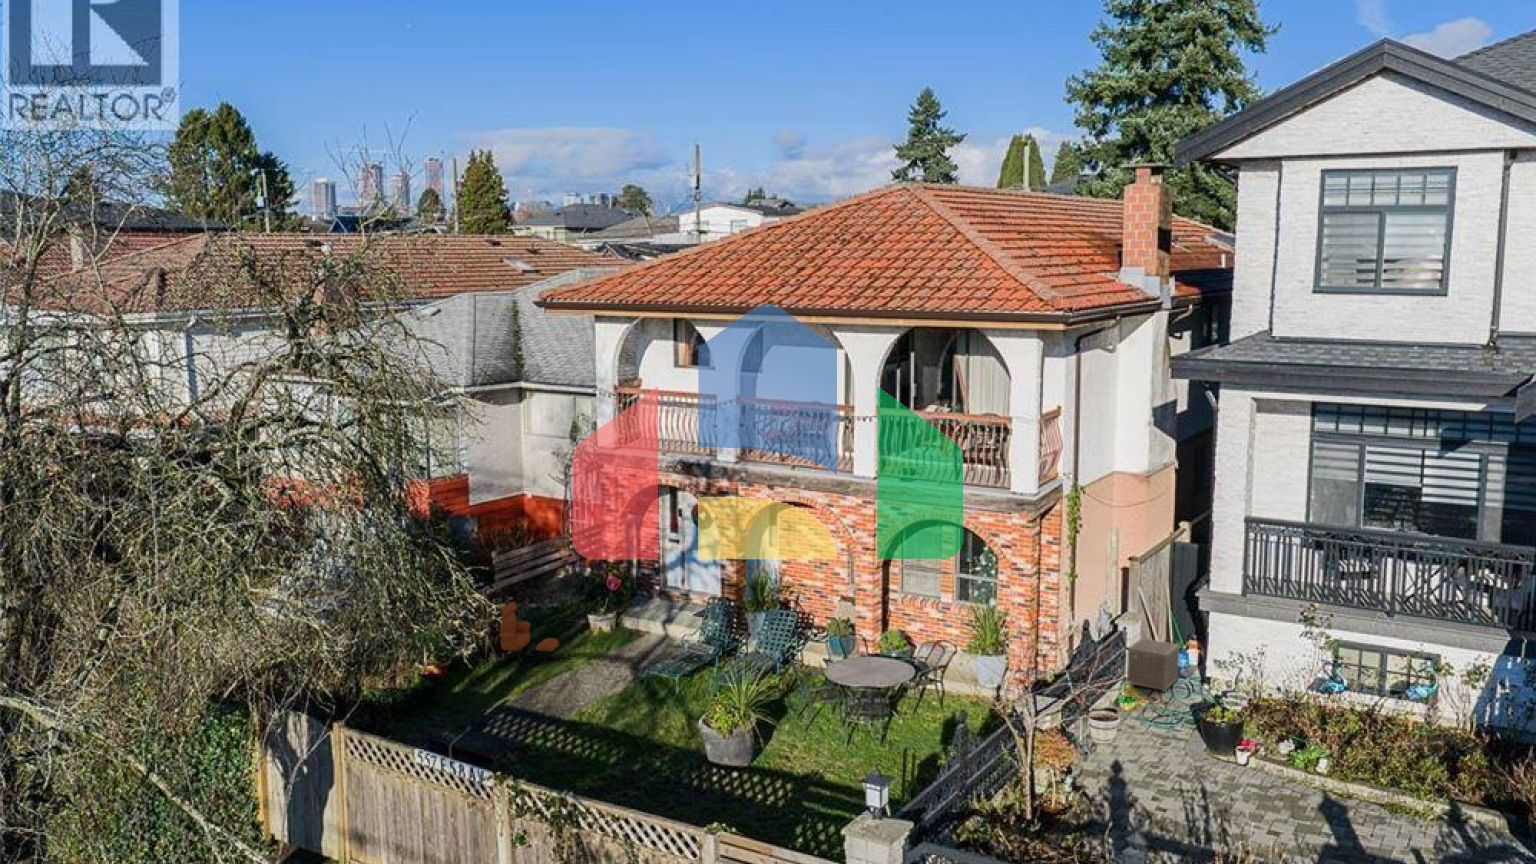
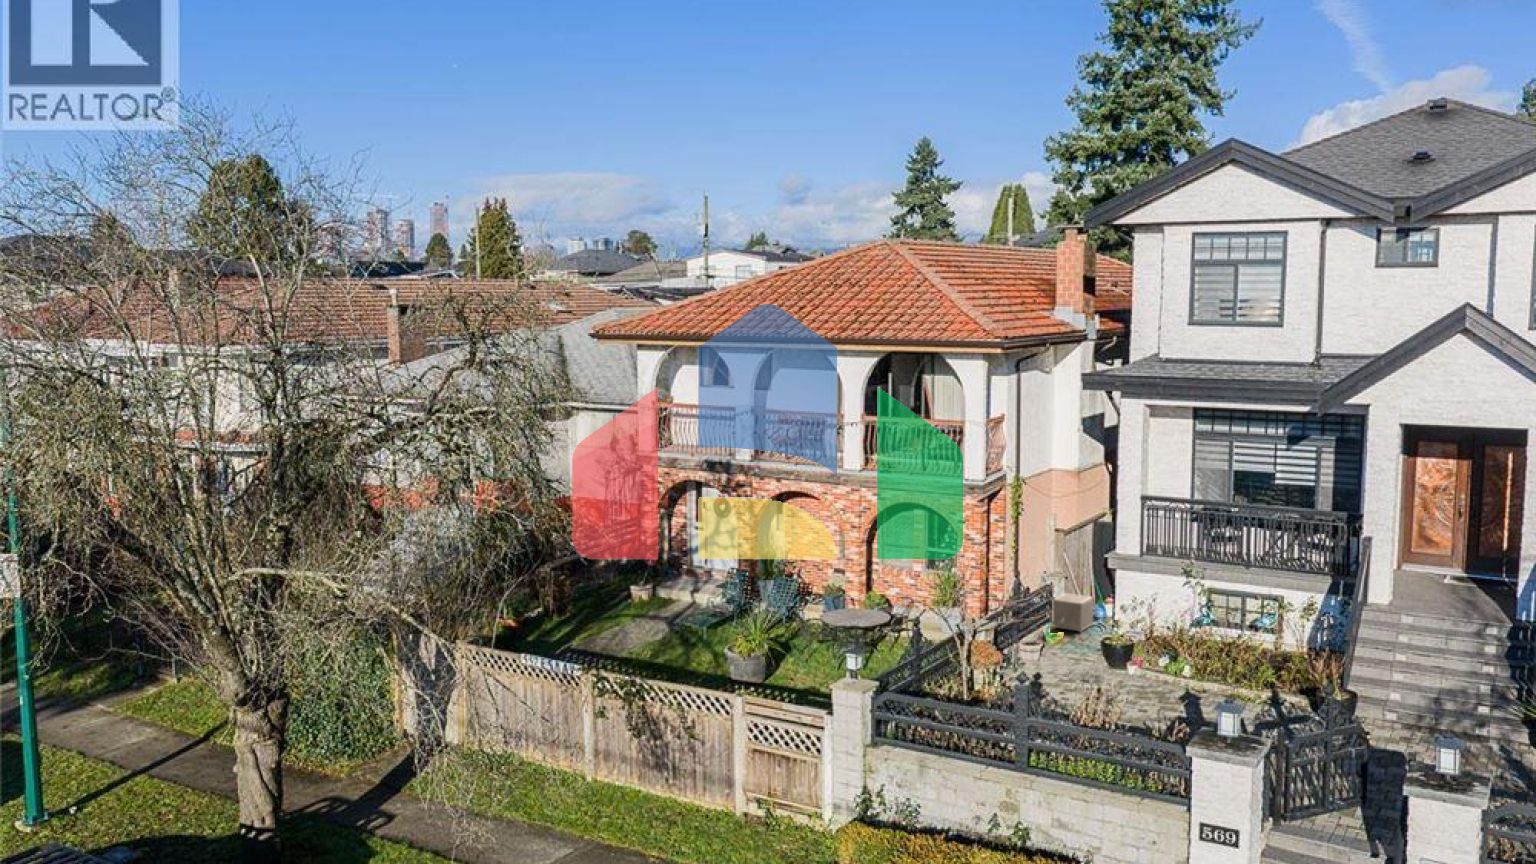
lounge chair: present [500,602,559,663] -> none [564,573,612,620]

